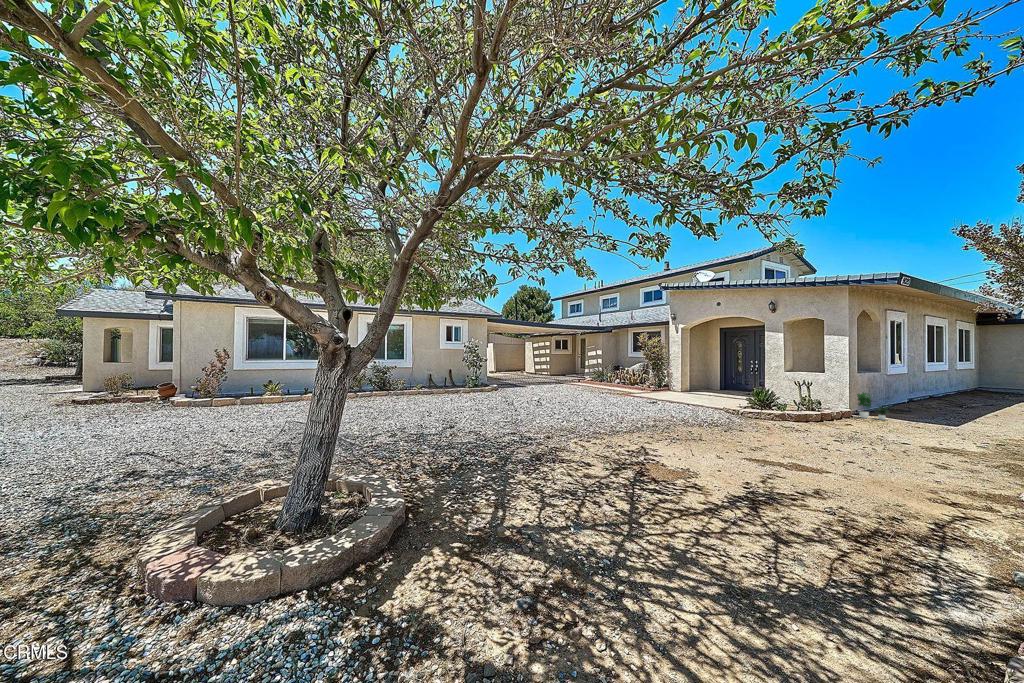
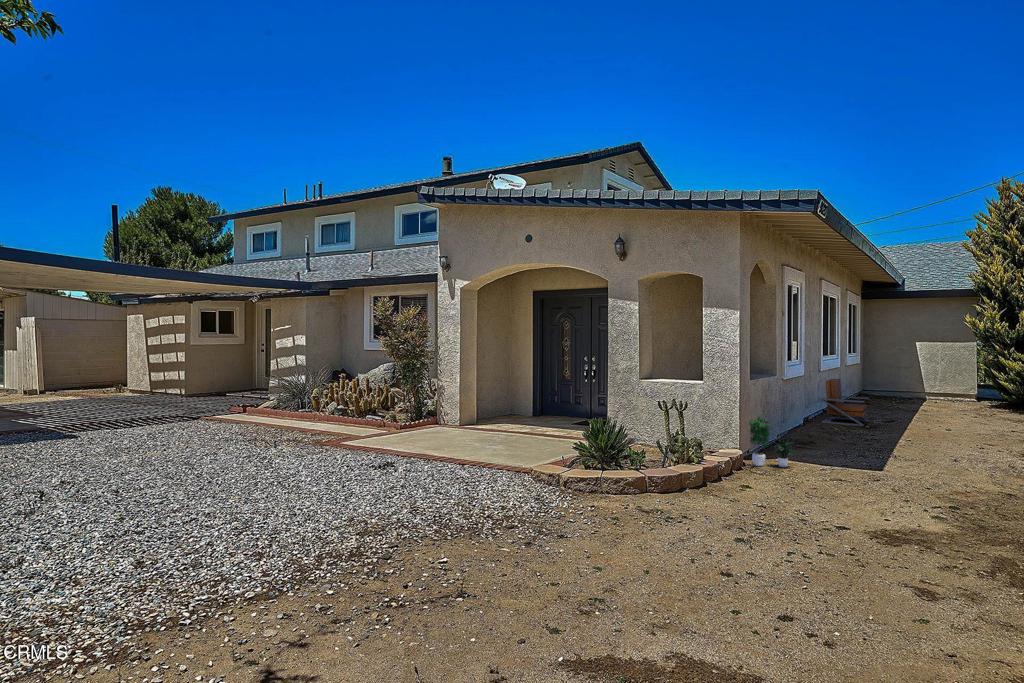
lounge chair: none [926,377,973,407] -> present [821,379,869,426]

